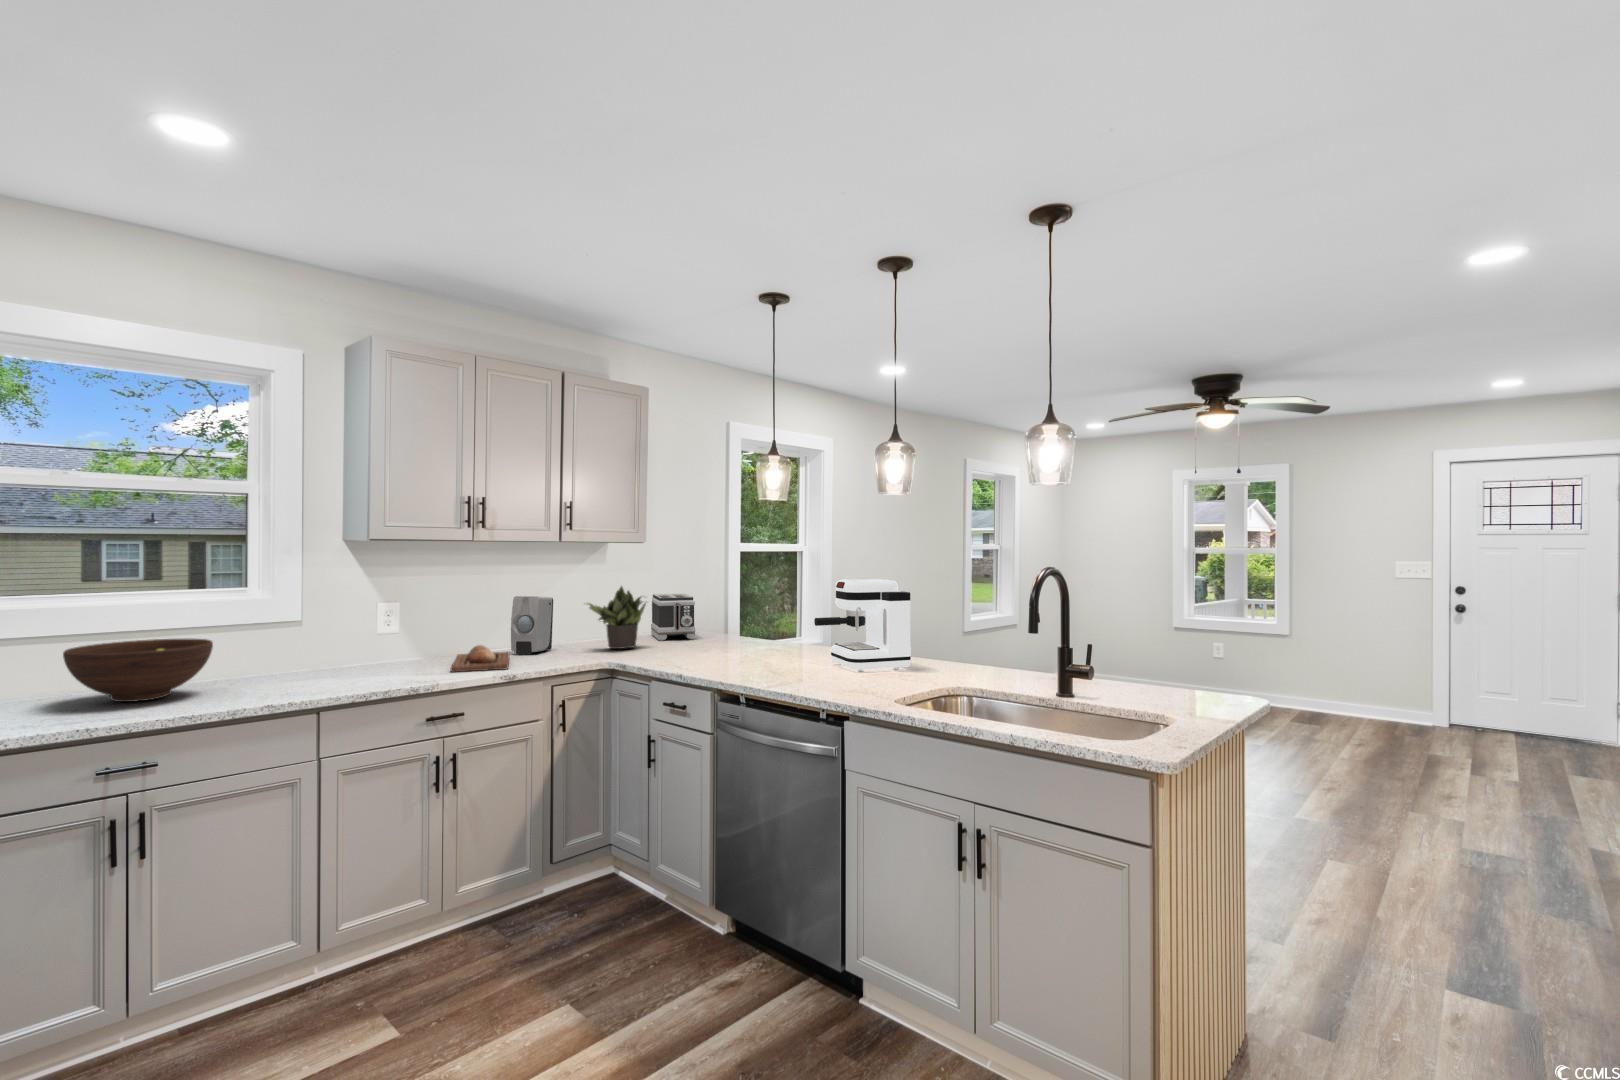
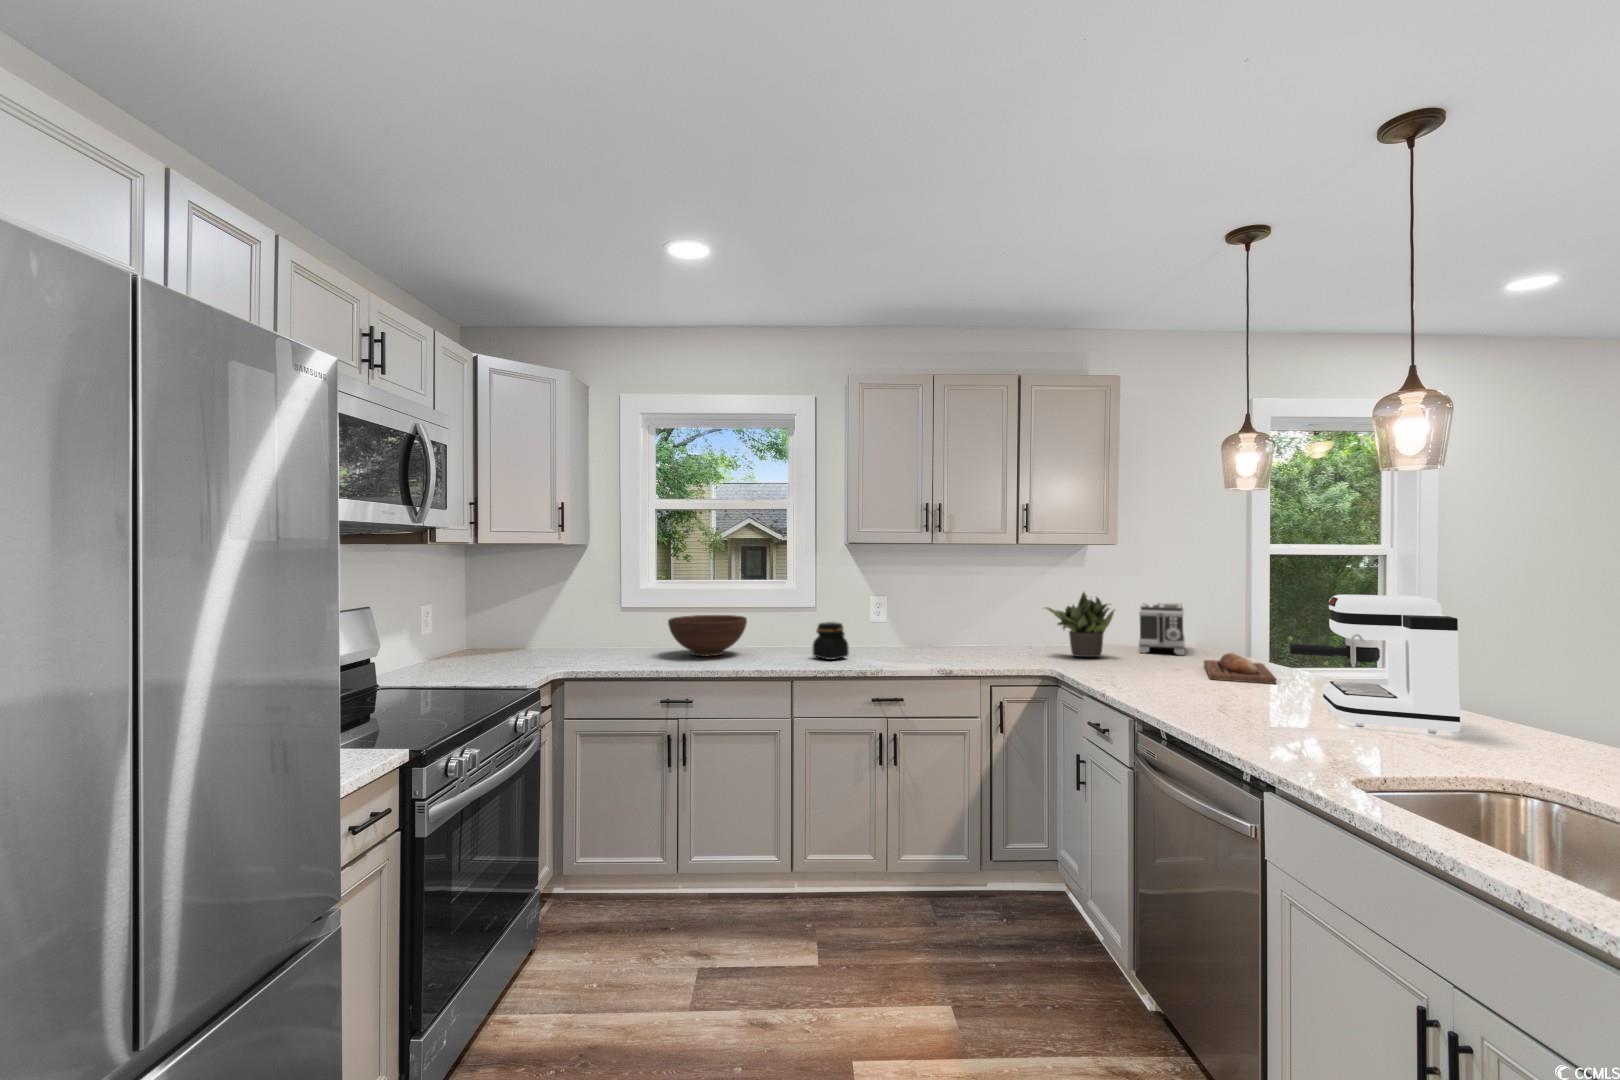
soap dispenser: present [511,596,553,655] -> none [977,597,1020,653]
jar: none [325,635,376,682] -> present [812,622,849,660]
bread loaf: present [451,645,509,672] -> present [1204,653,1276,684]

